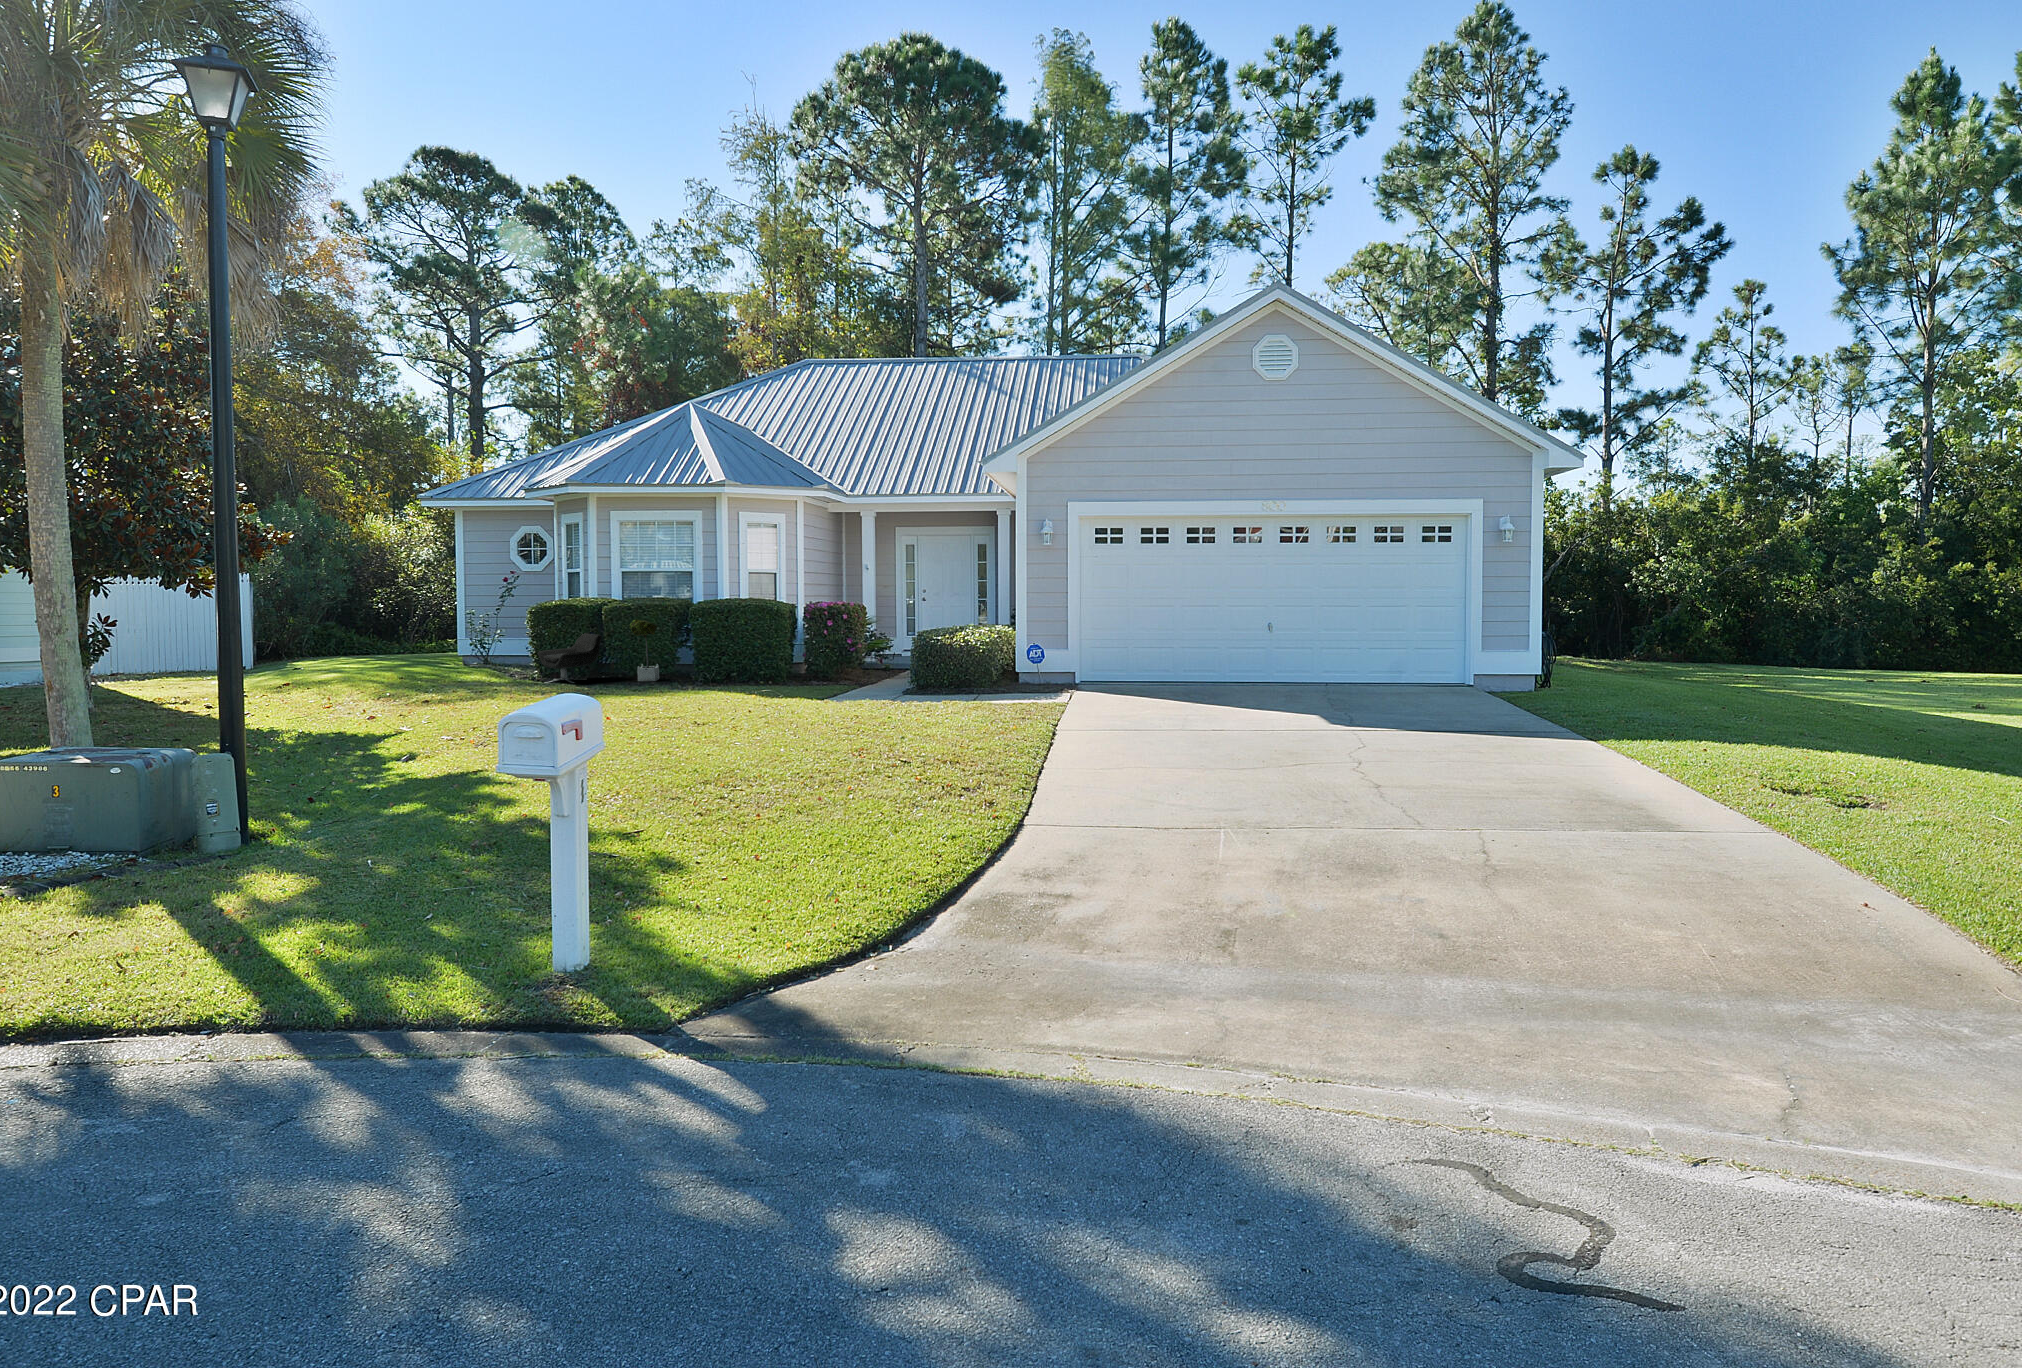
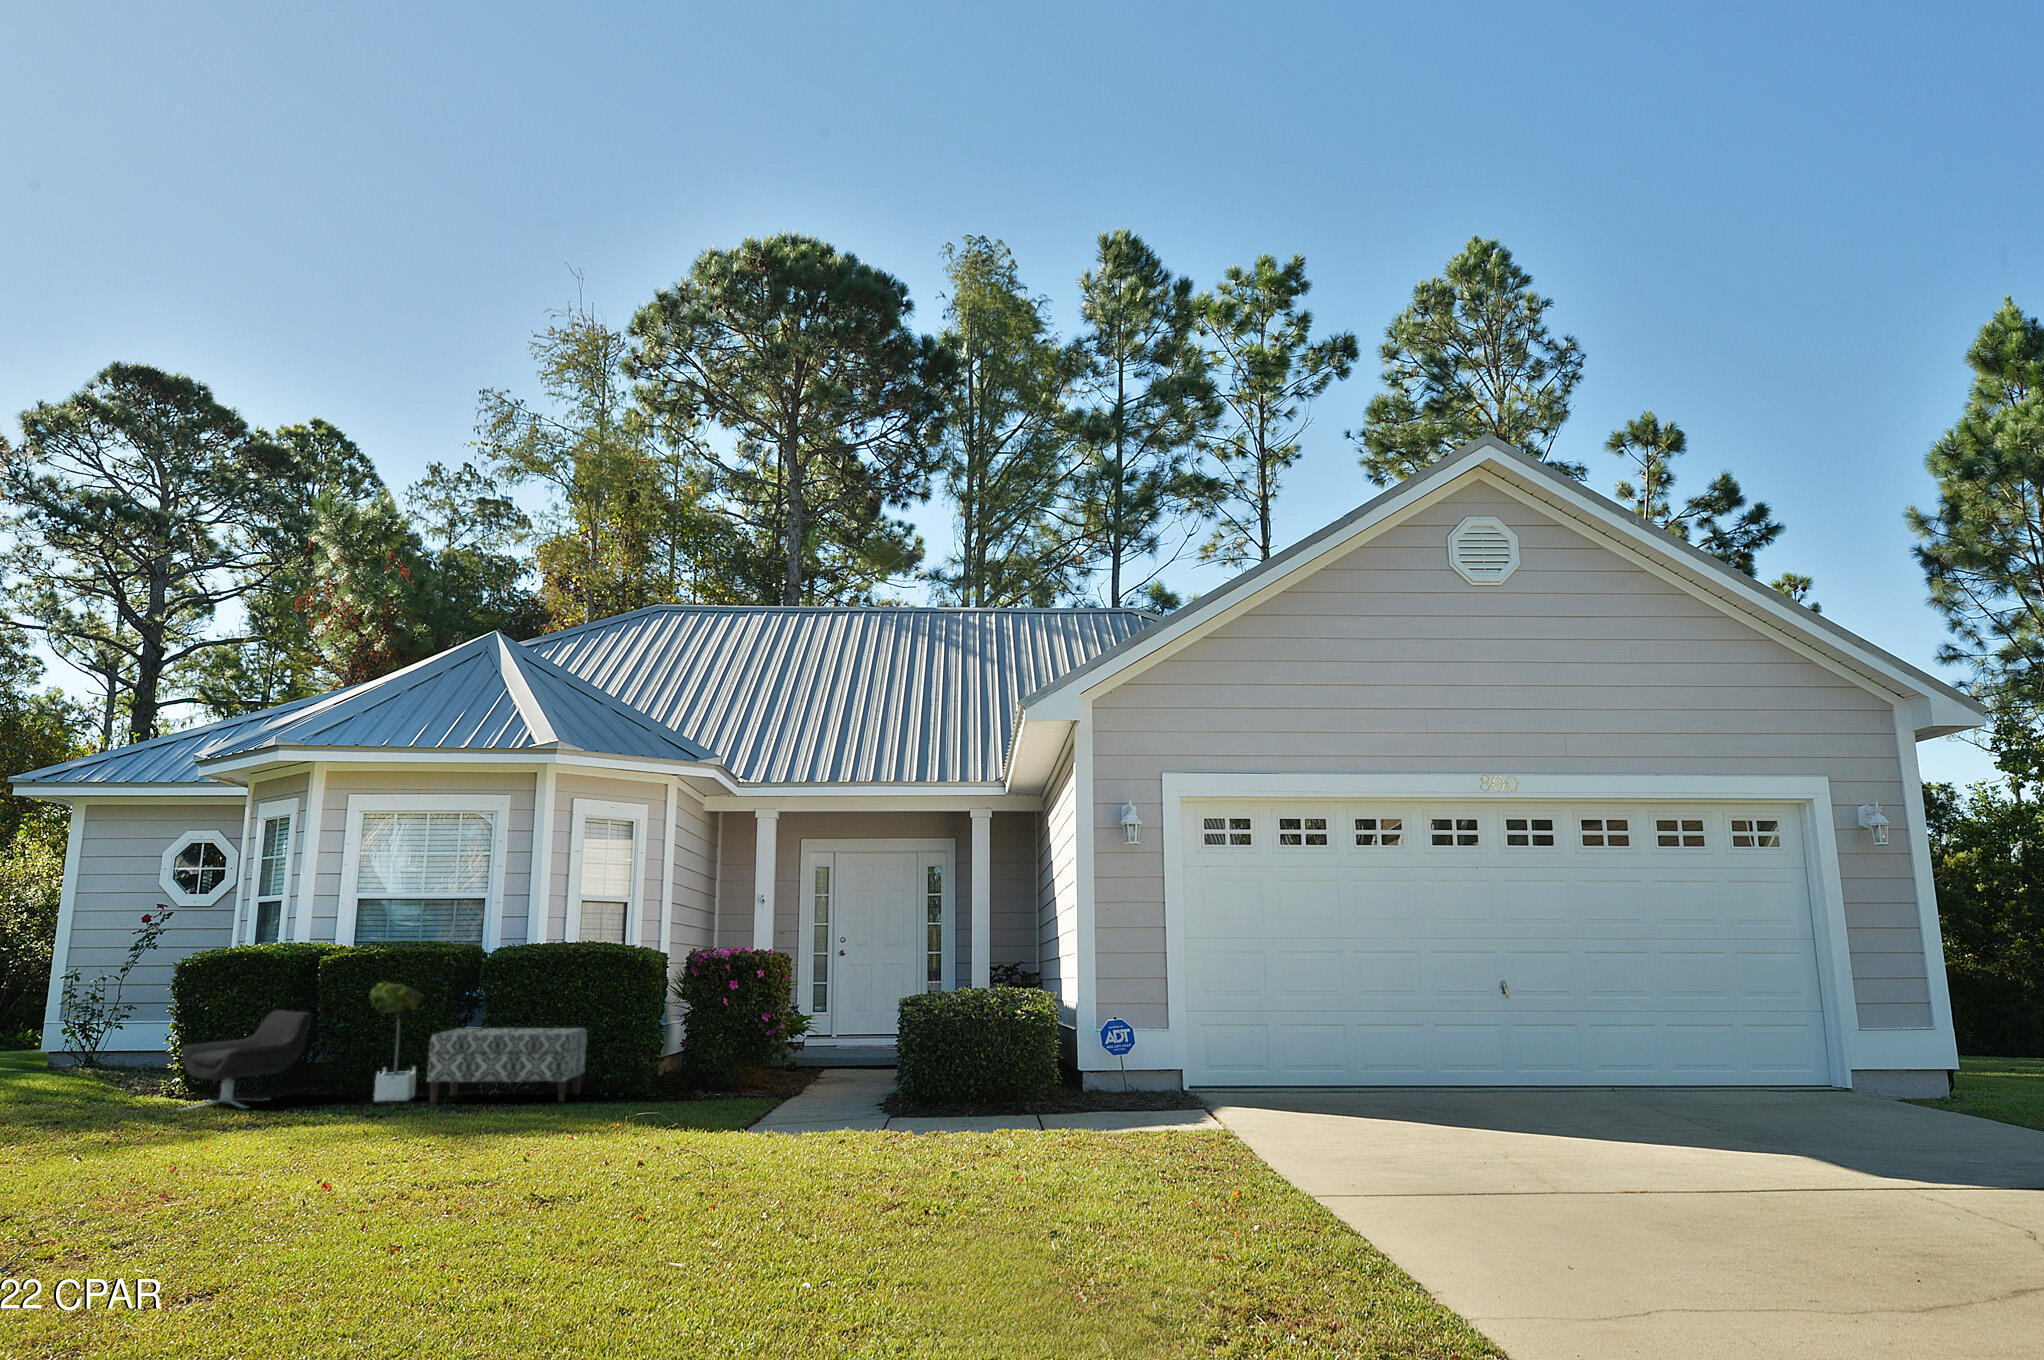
bench: none [663,644,747,684] -> present [427,1028,587,1103]

